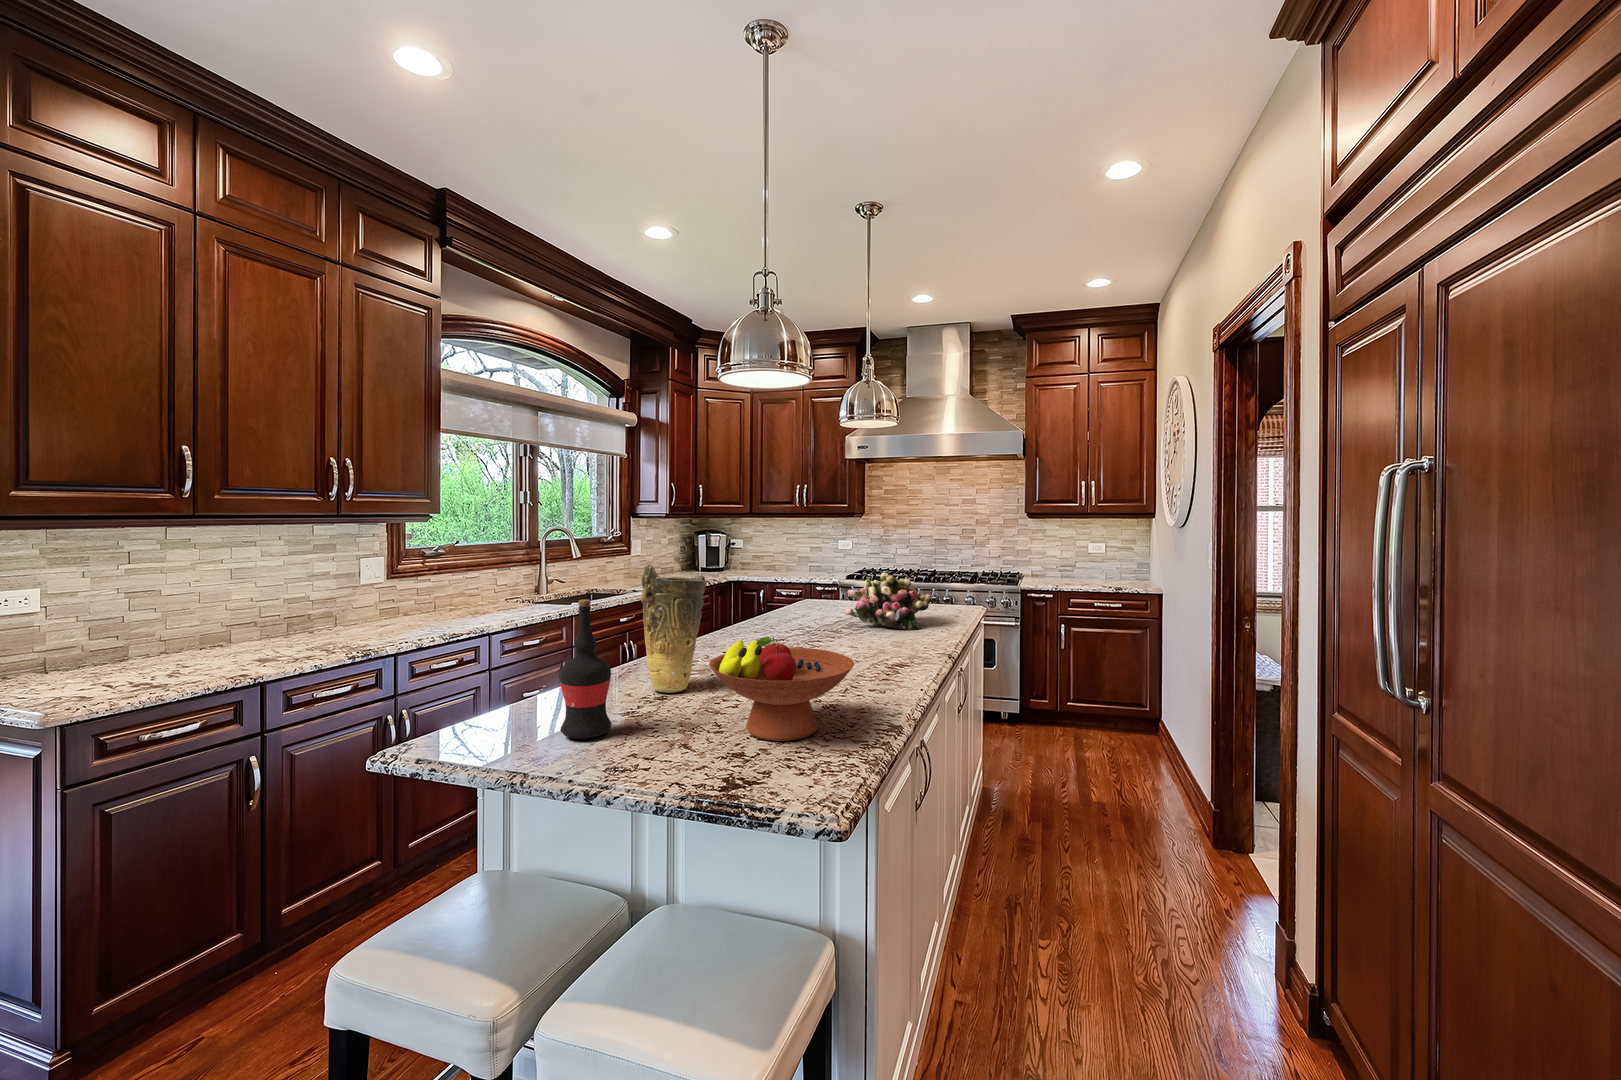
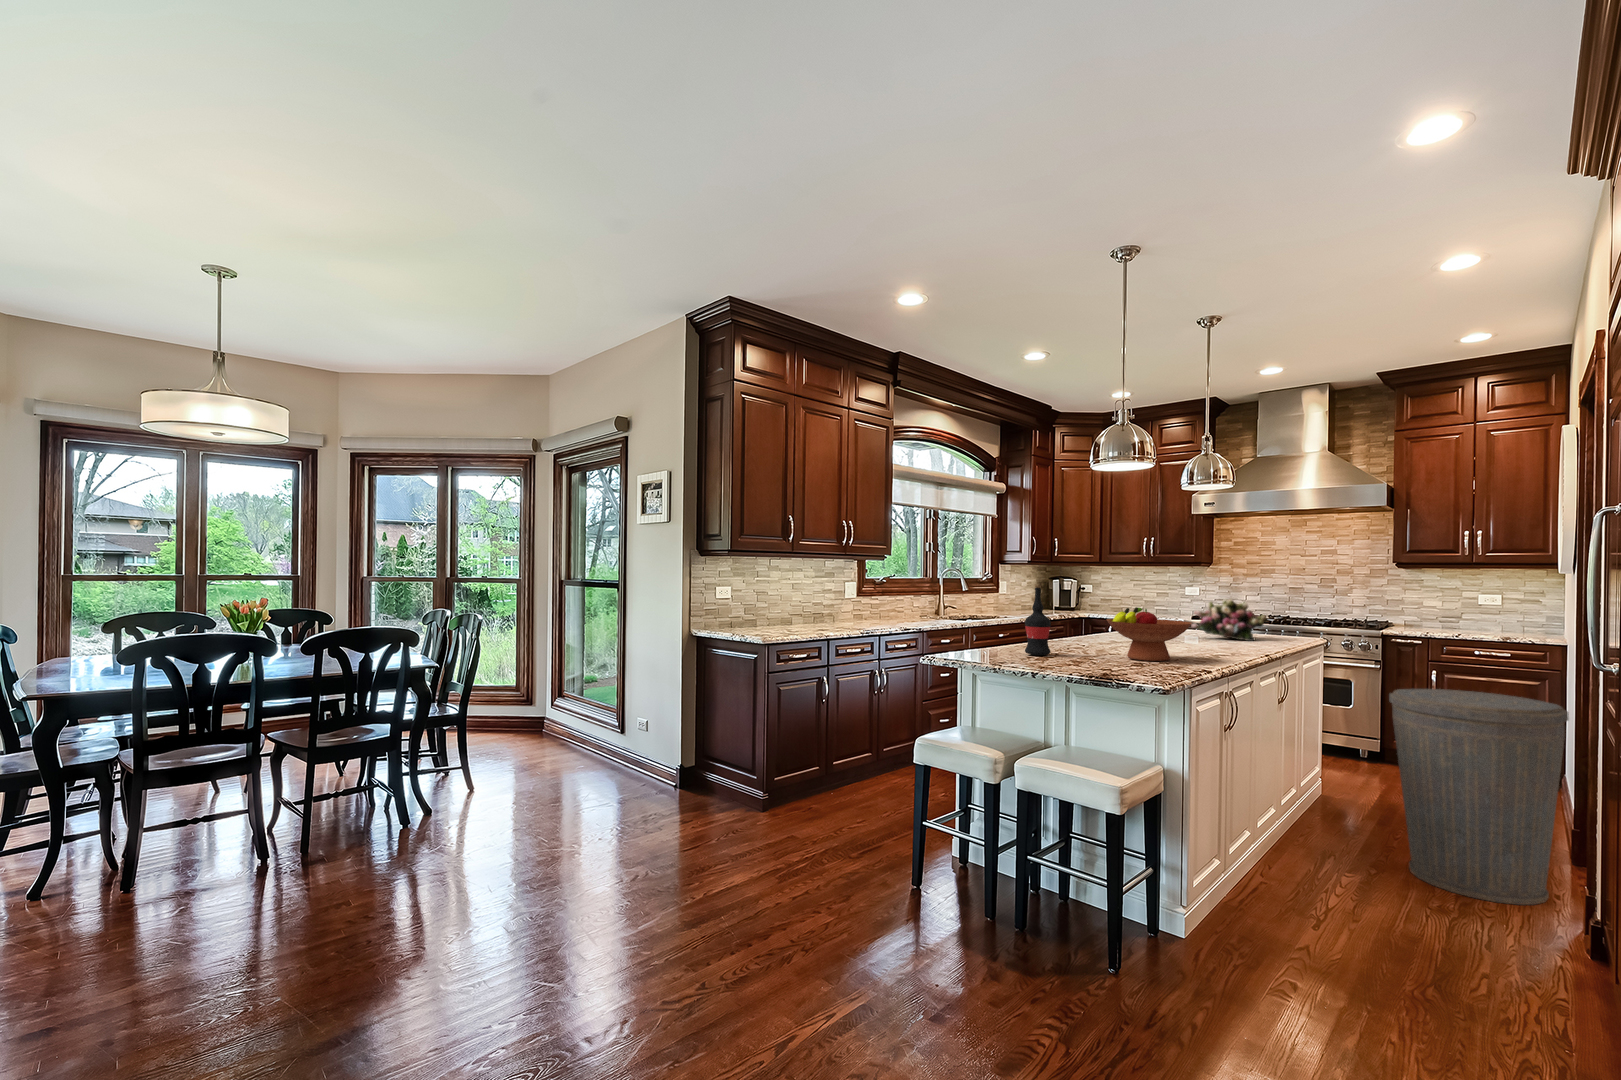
vase: present [641,565,706,693] -> none [1056,573,1096,649]
trash can: none [1081,690,1279,987] -> present [1389,689,1569,905]

